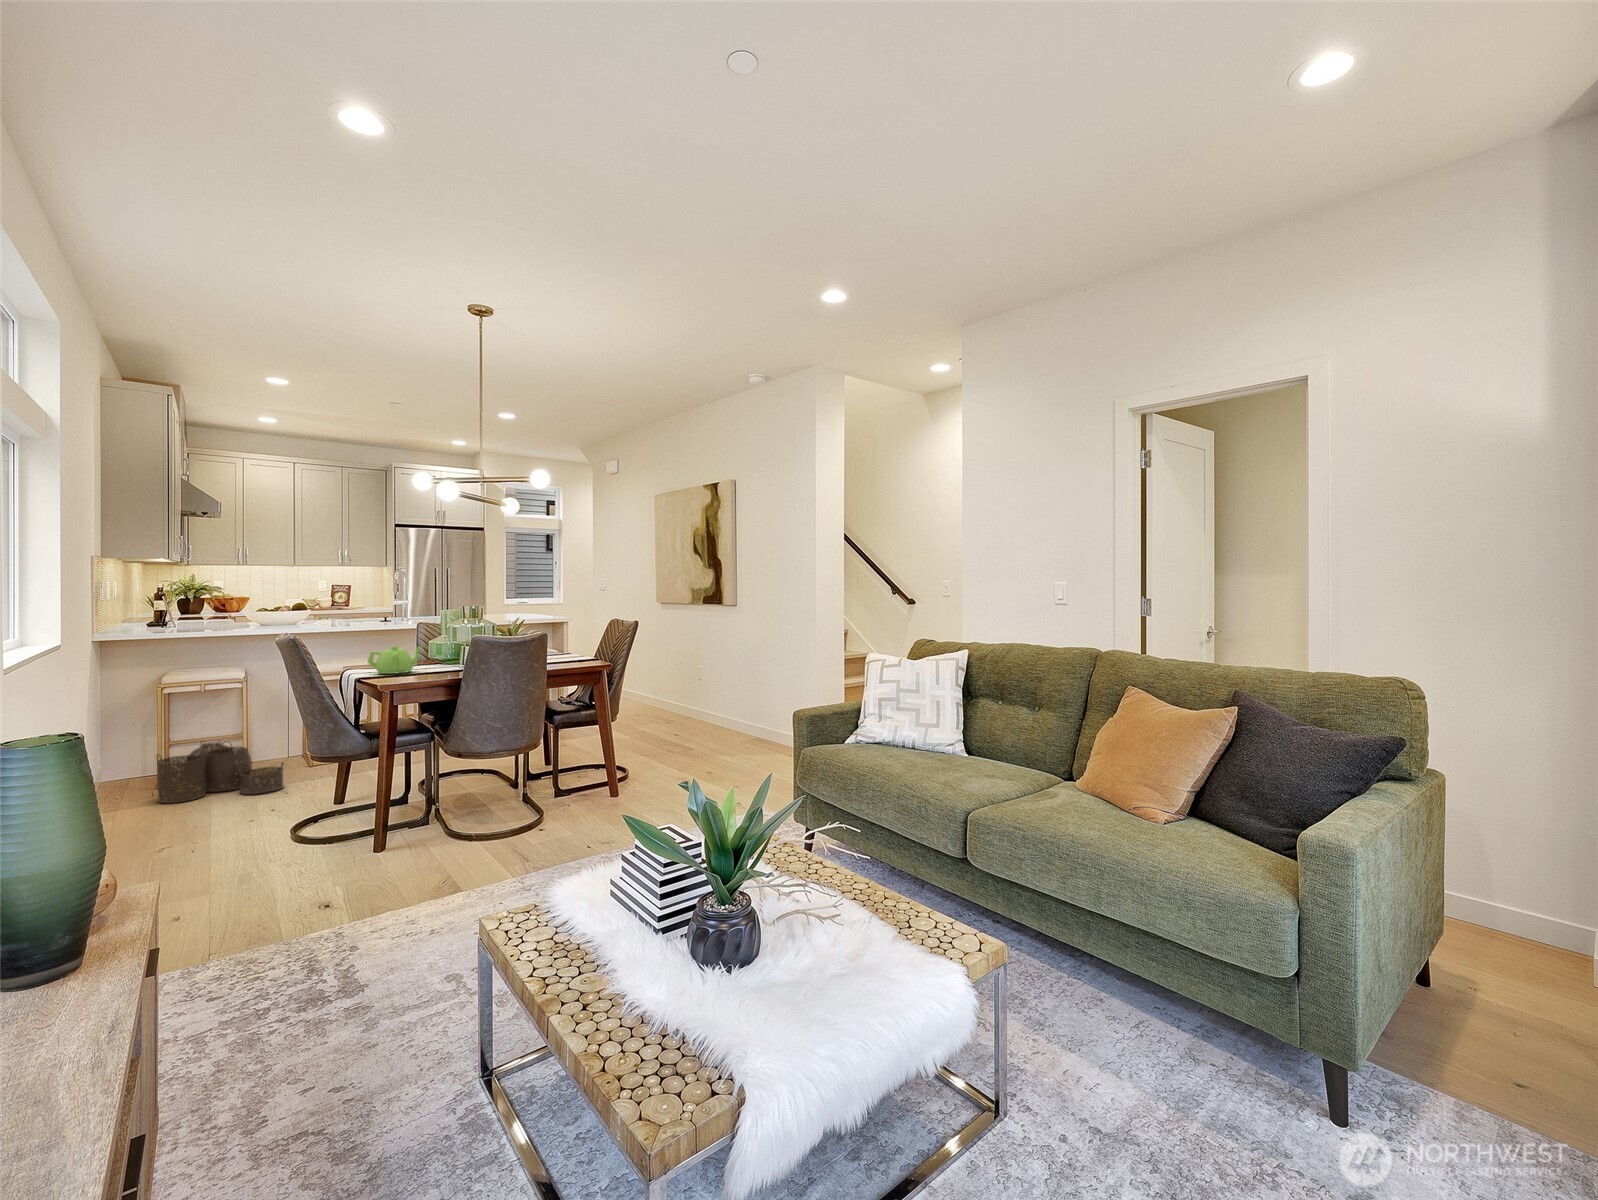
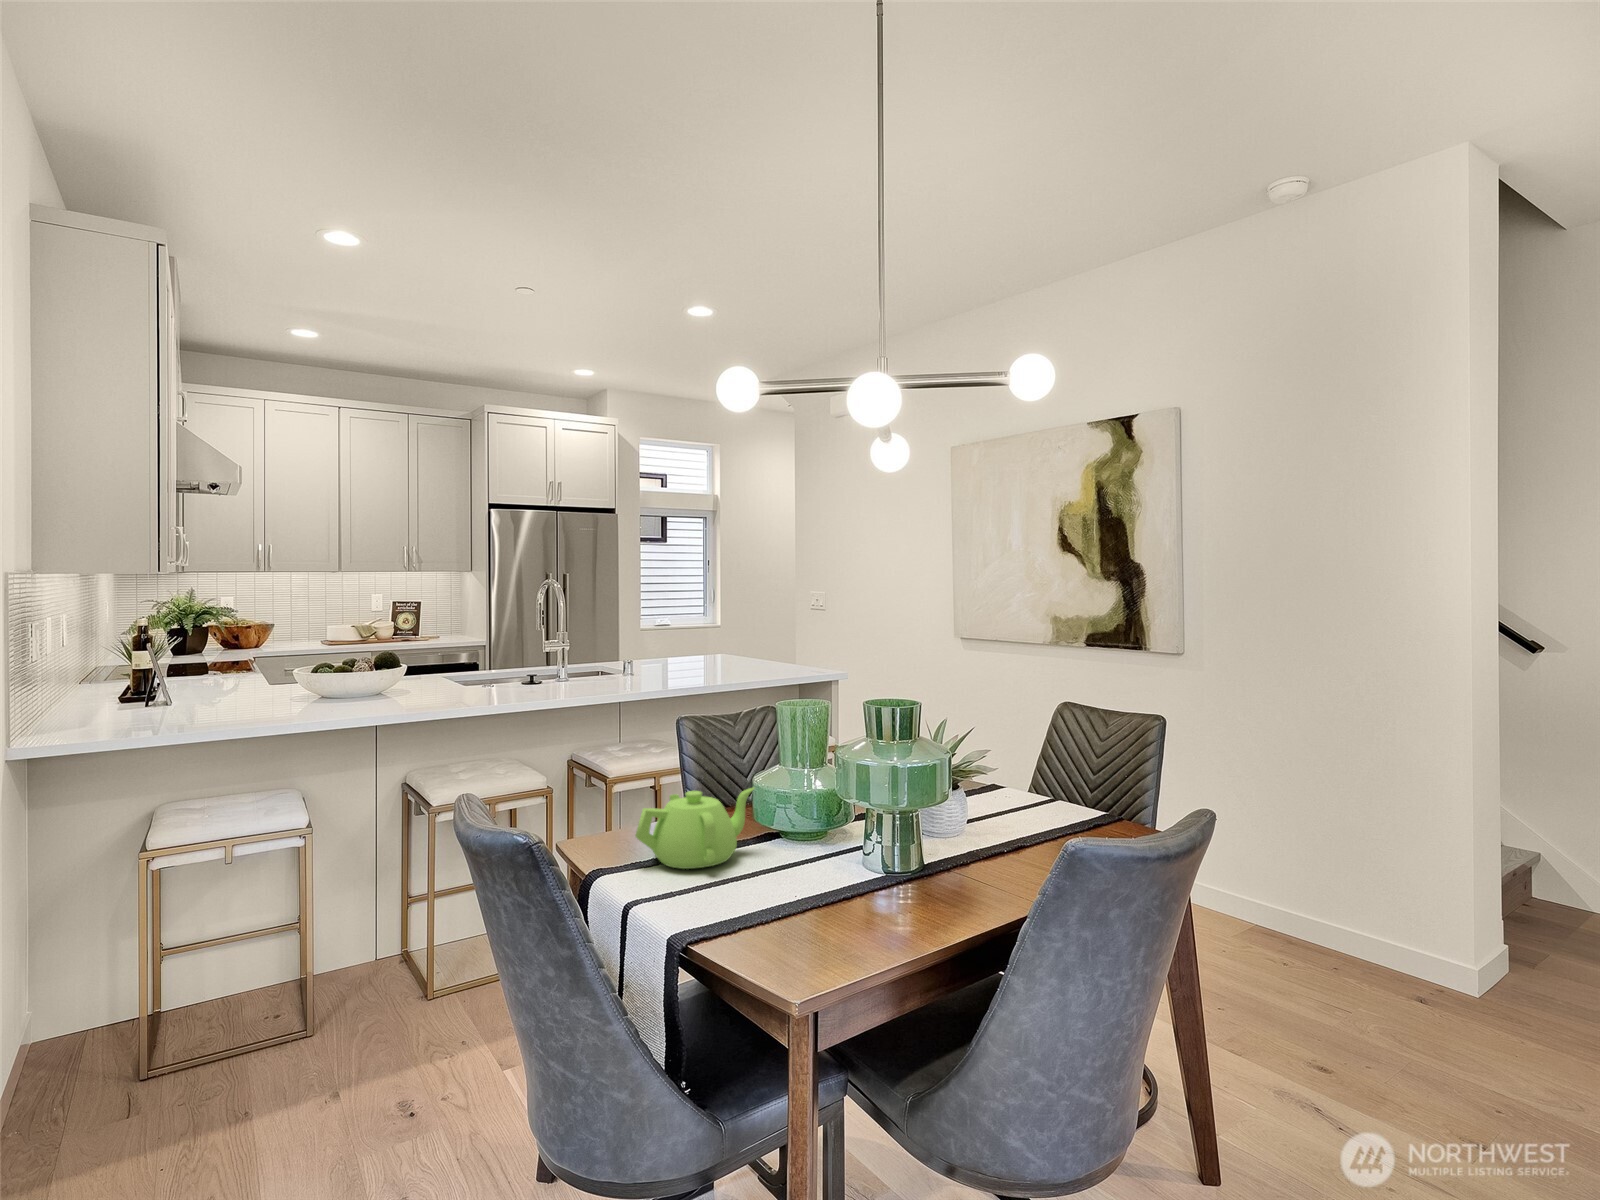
woven basket: present [156,741,283,803] -> none [127,943,391,1132]

